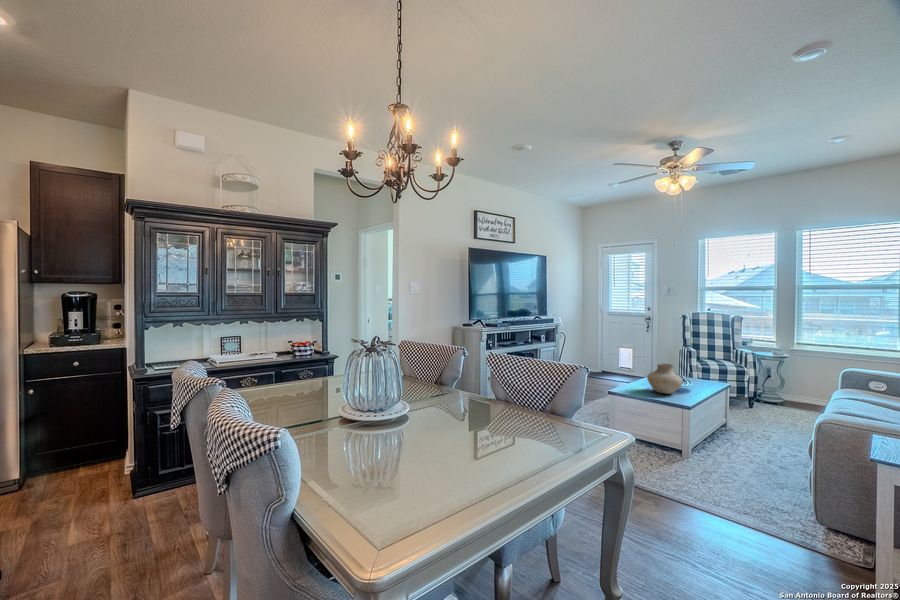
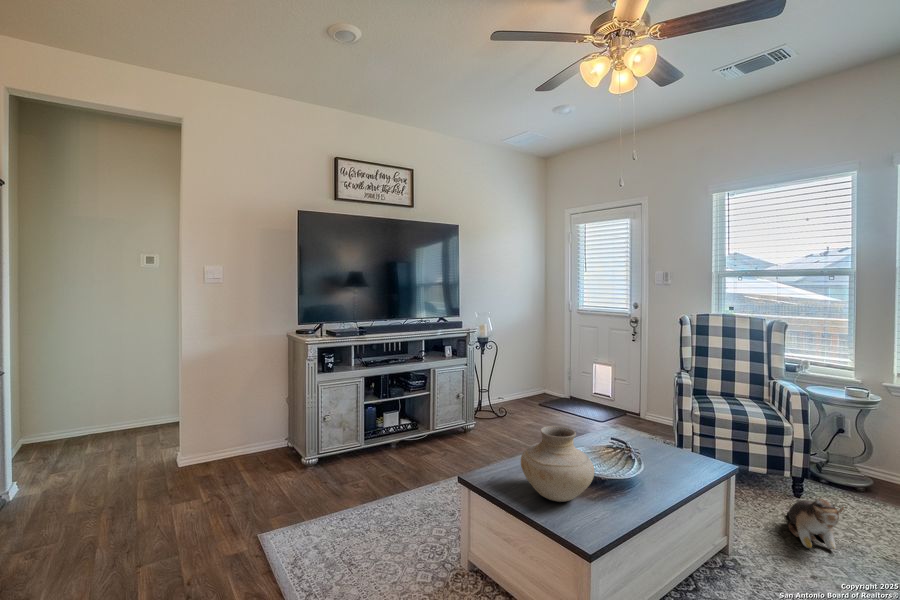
plush toy: none [748,399,776,422] -> present [787,499,844,550]

